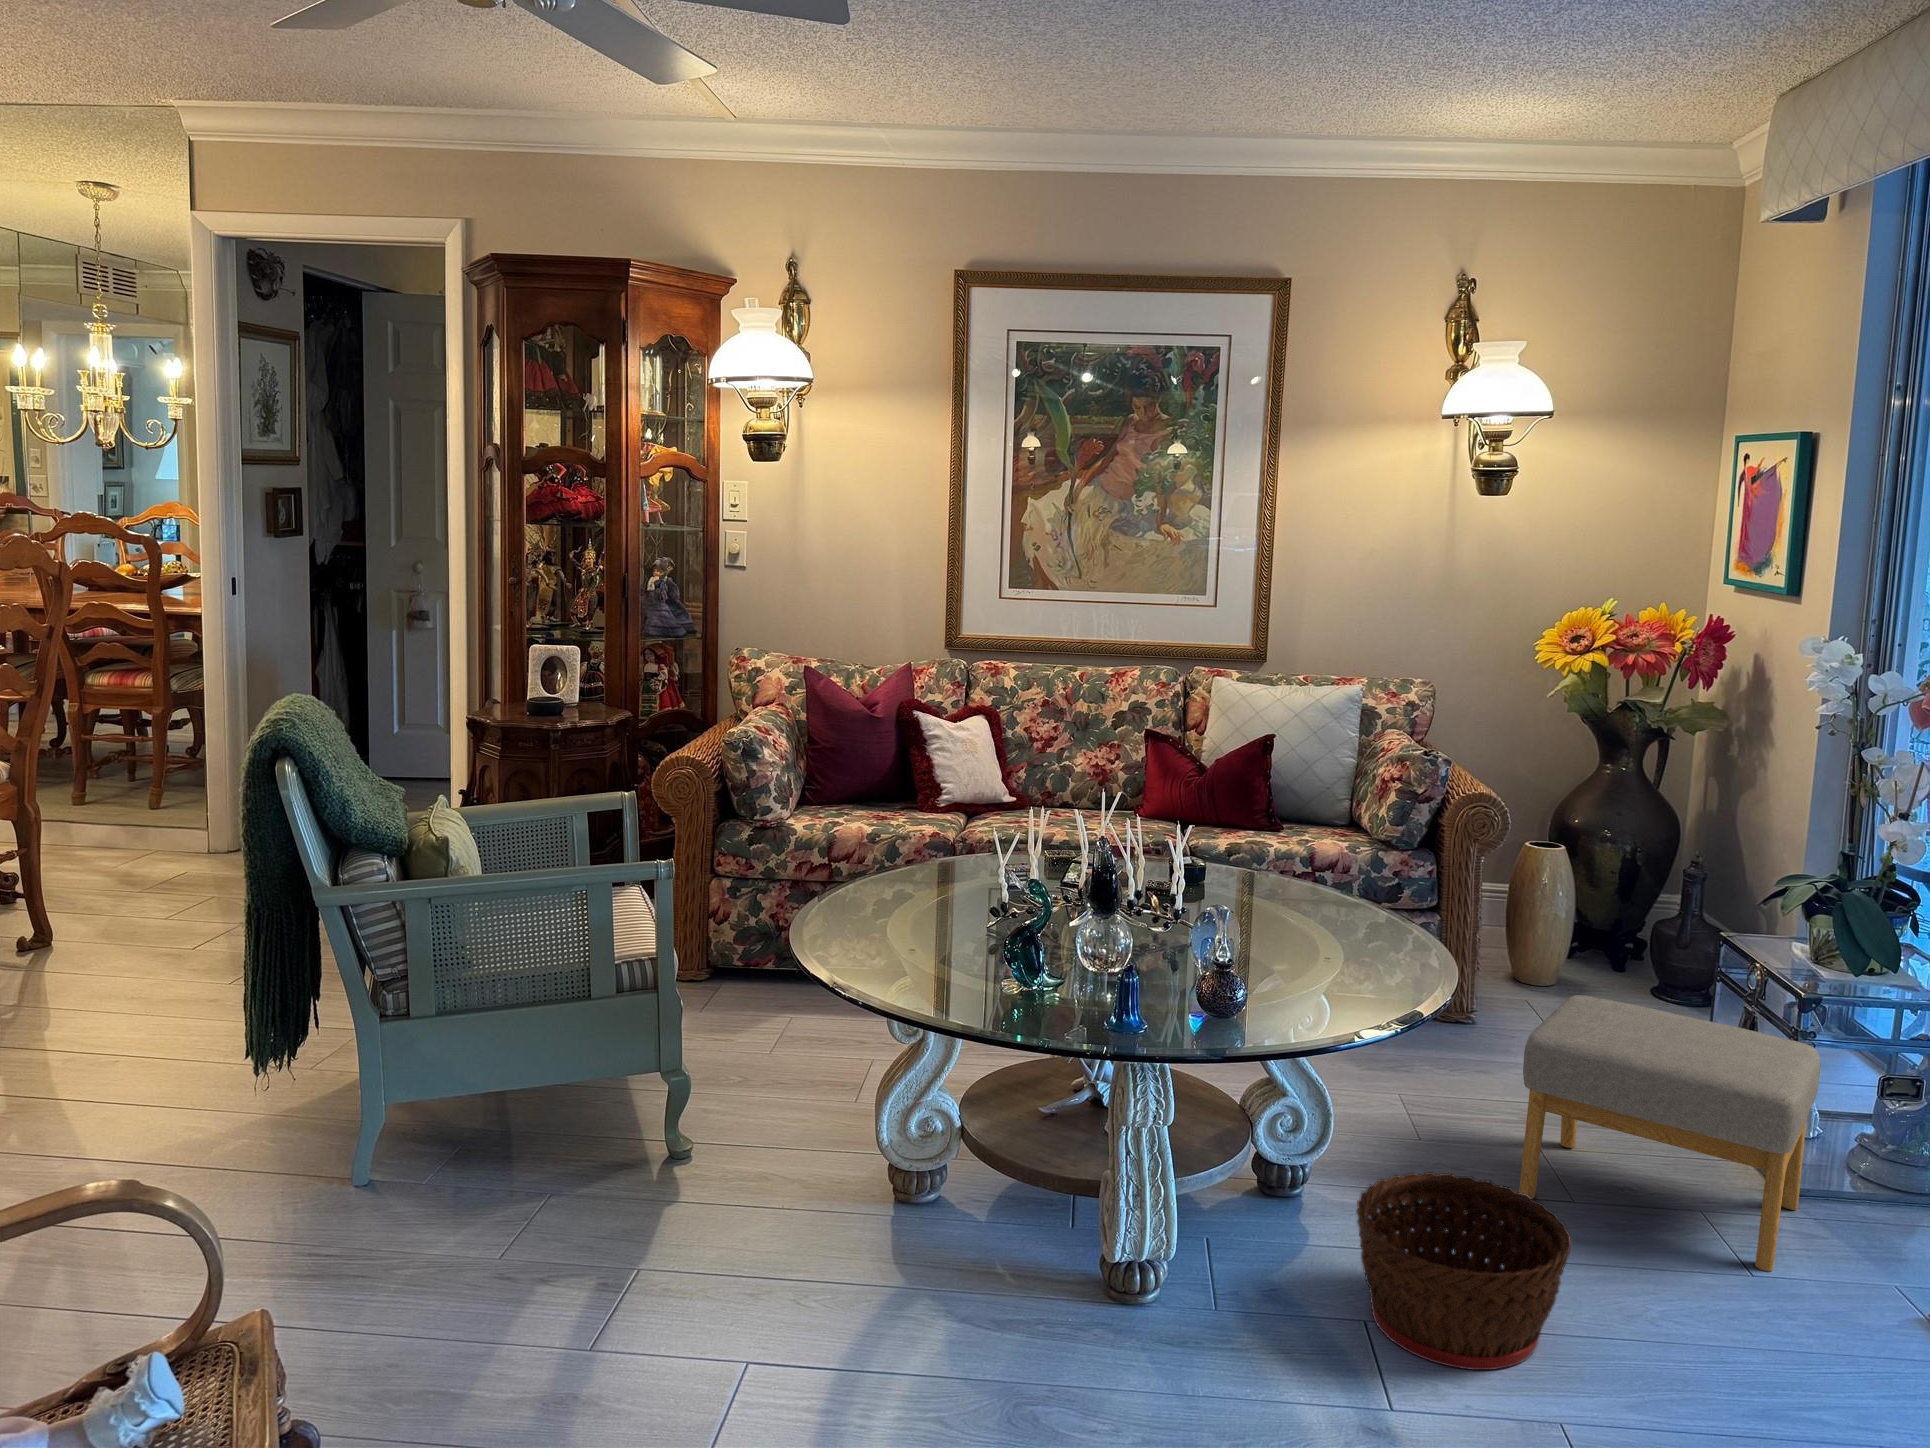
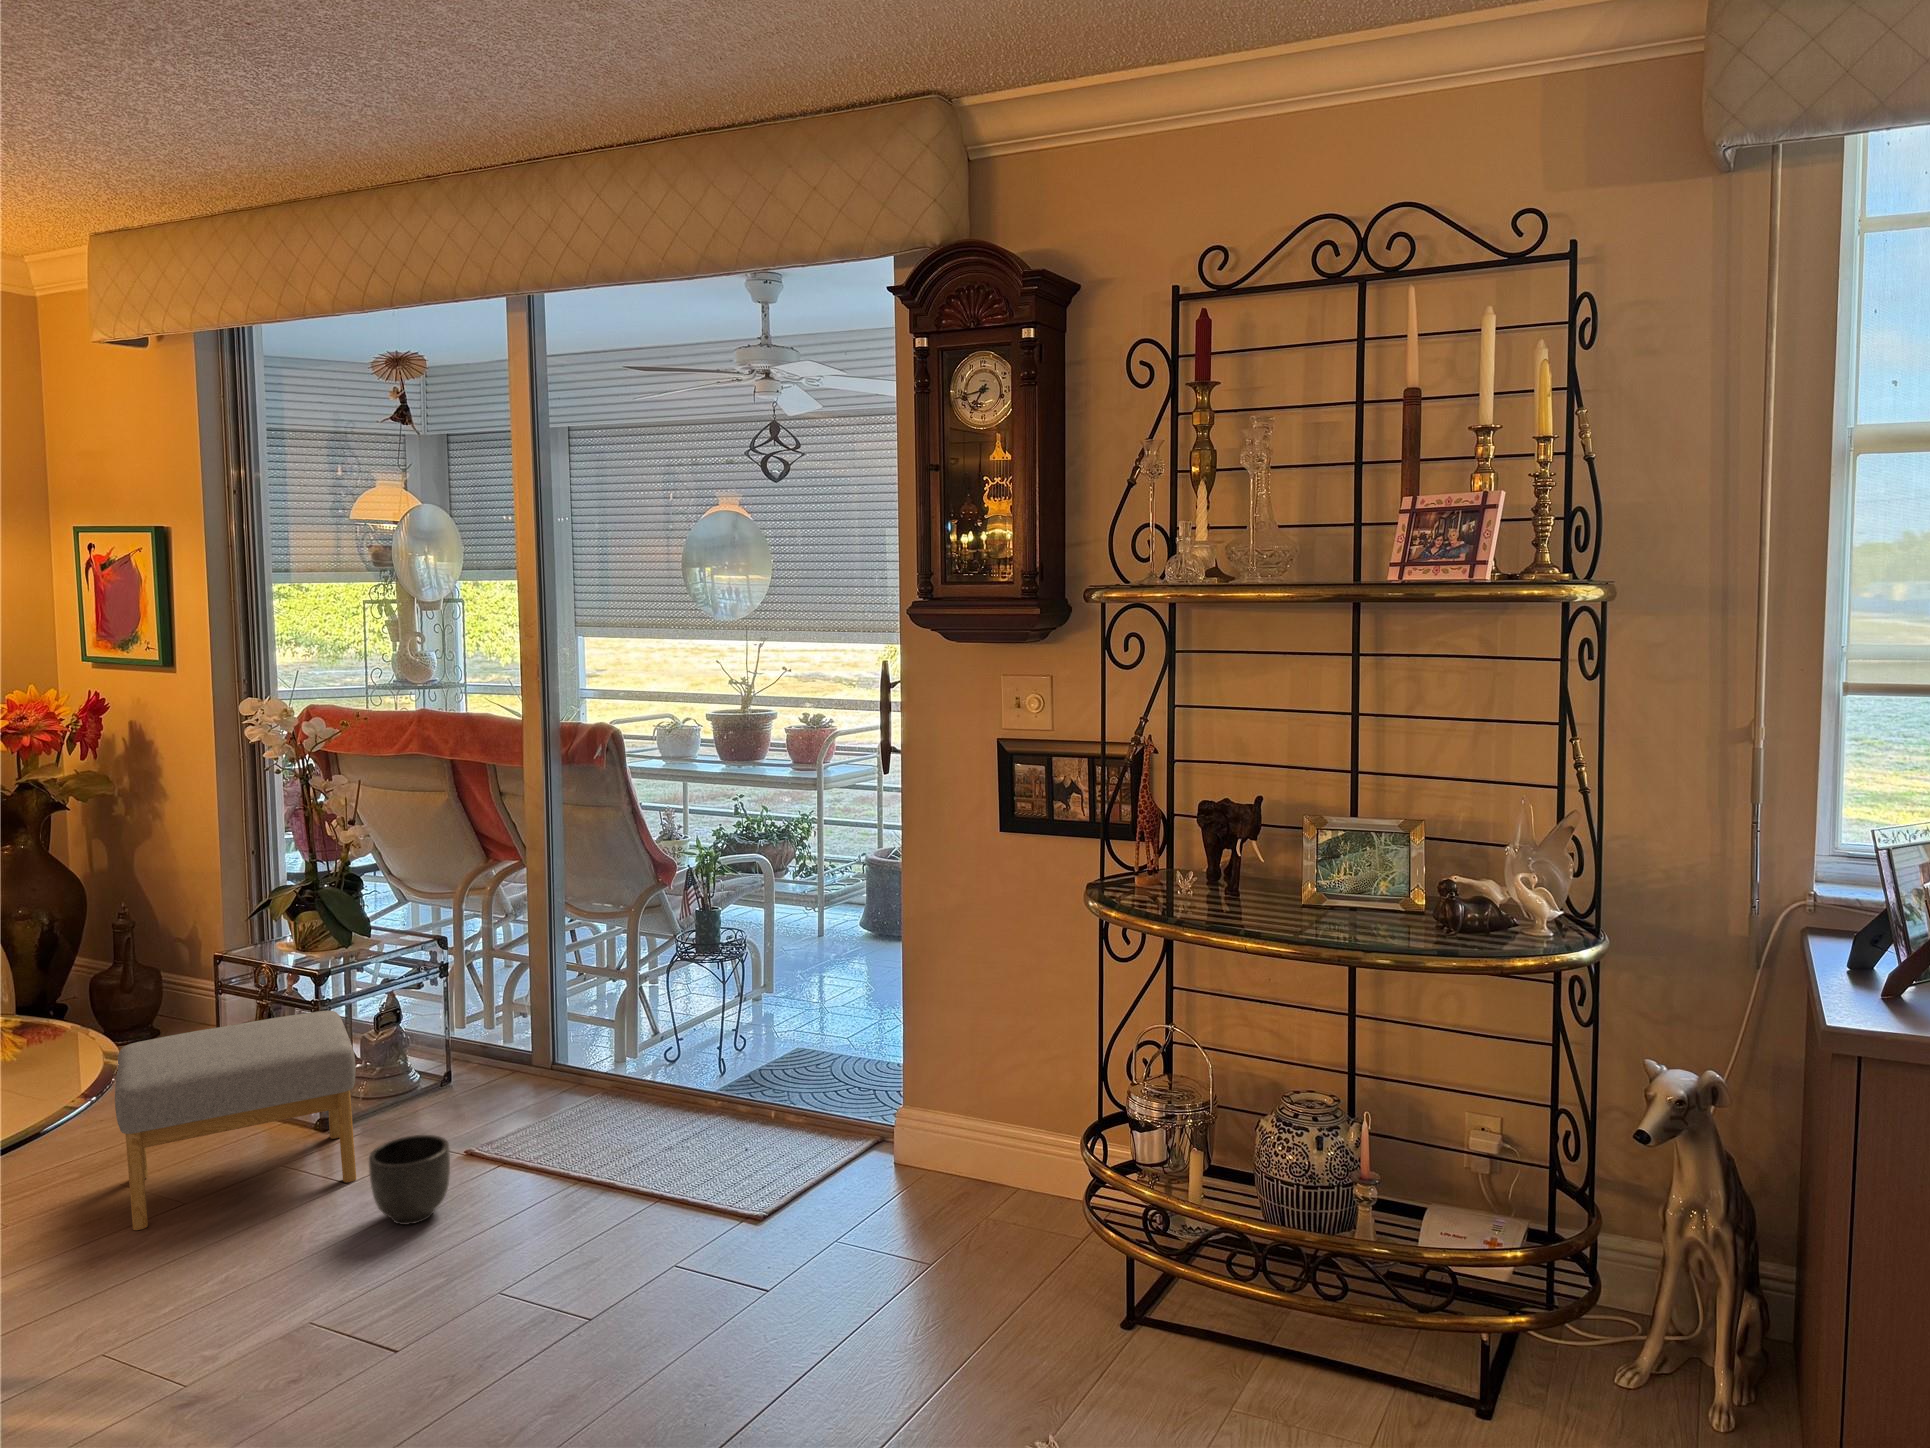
basket: present [1356,1172,1571,1370] -> none [49,1204,258,1376]
planter: none [1752,1243,1871,1374] -> present [369,1135,450,1225]

